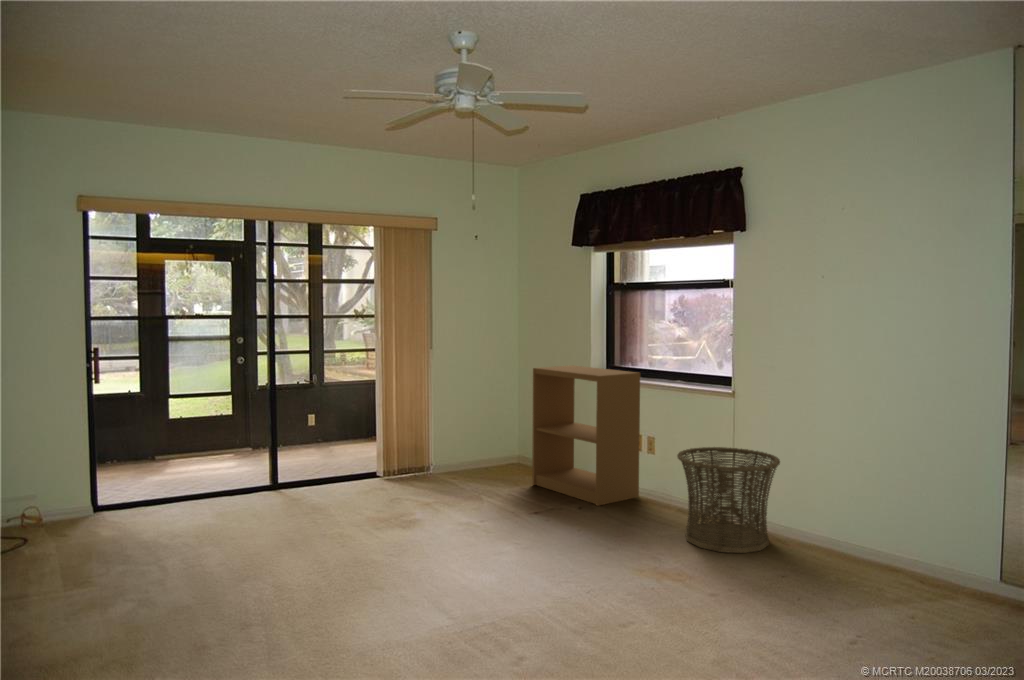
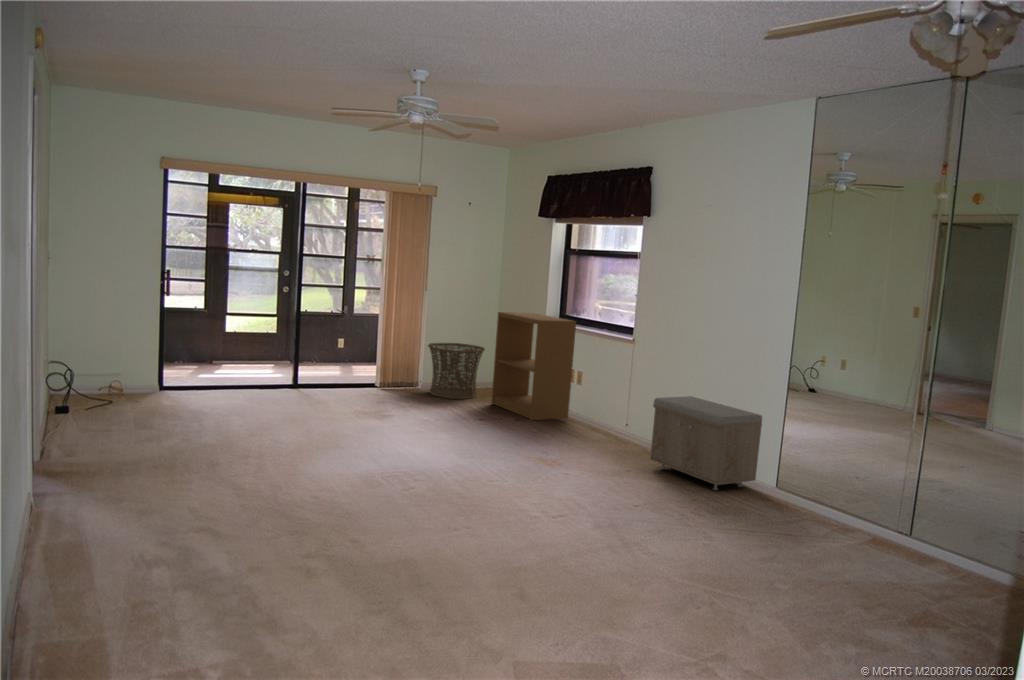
basket: present [677,447,780,553] -> present [428,343,485,399]
storage bench: none [811,467,982,608] -> present [650,396,762,490]

